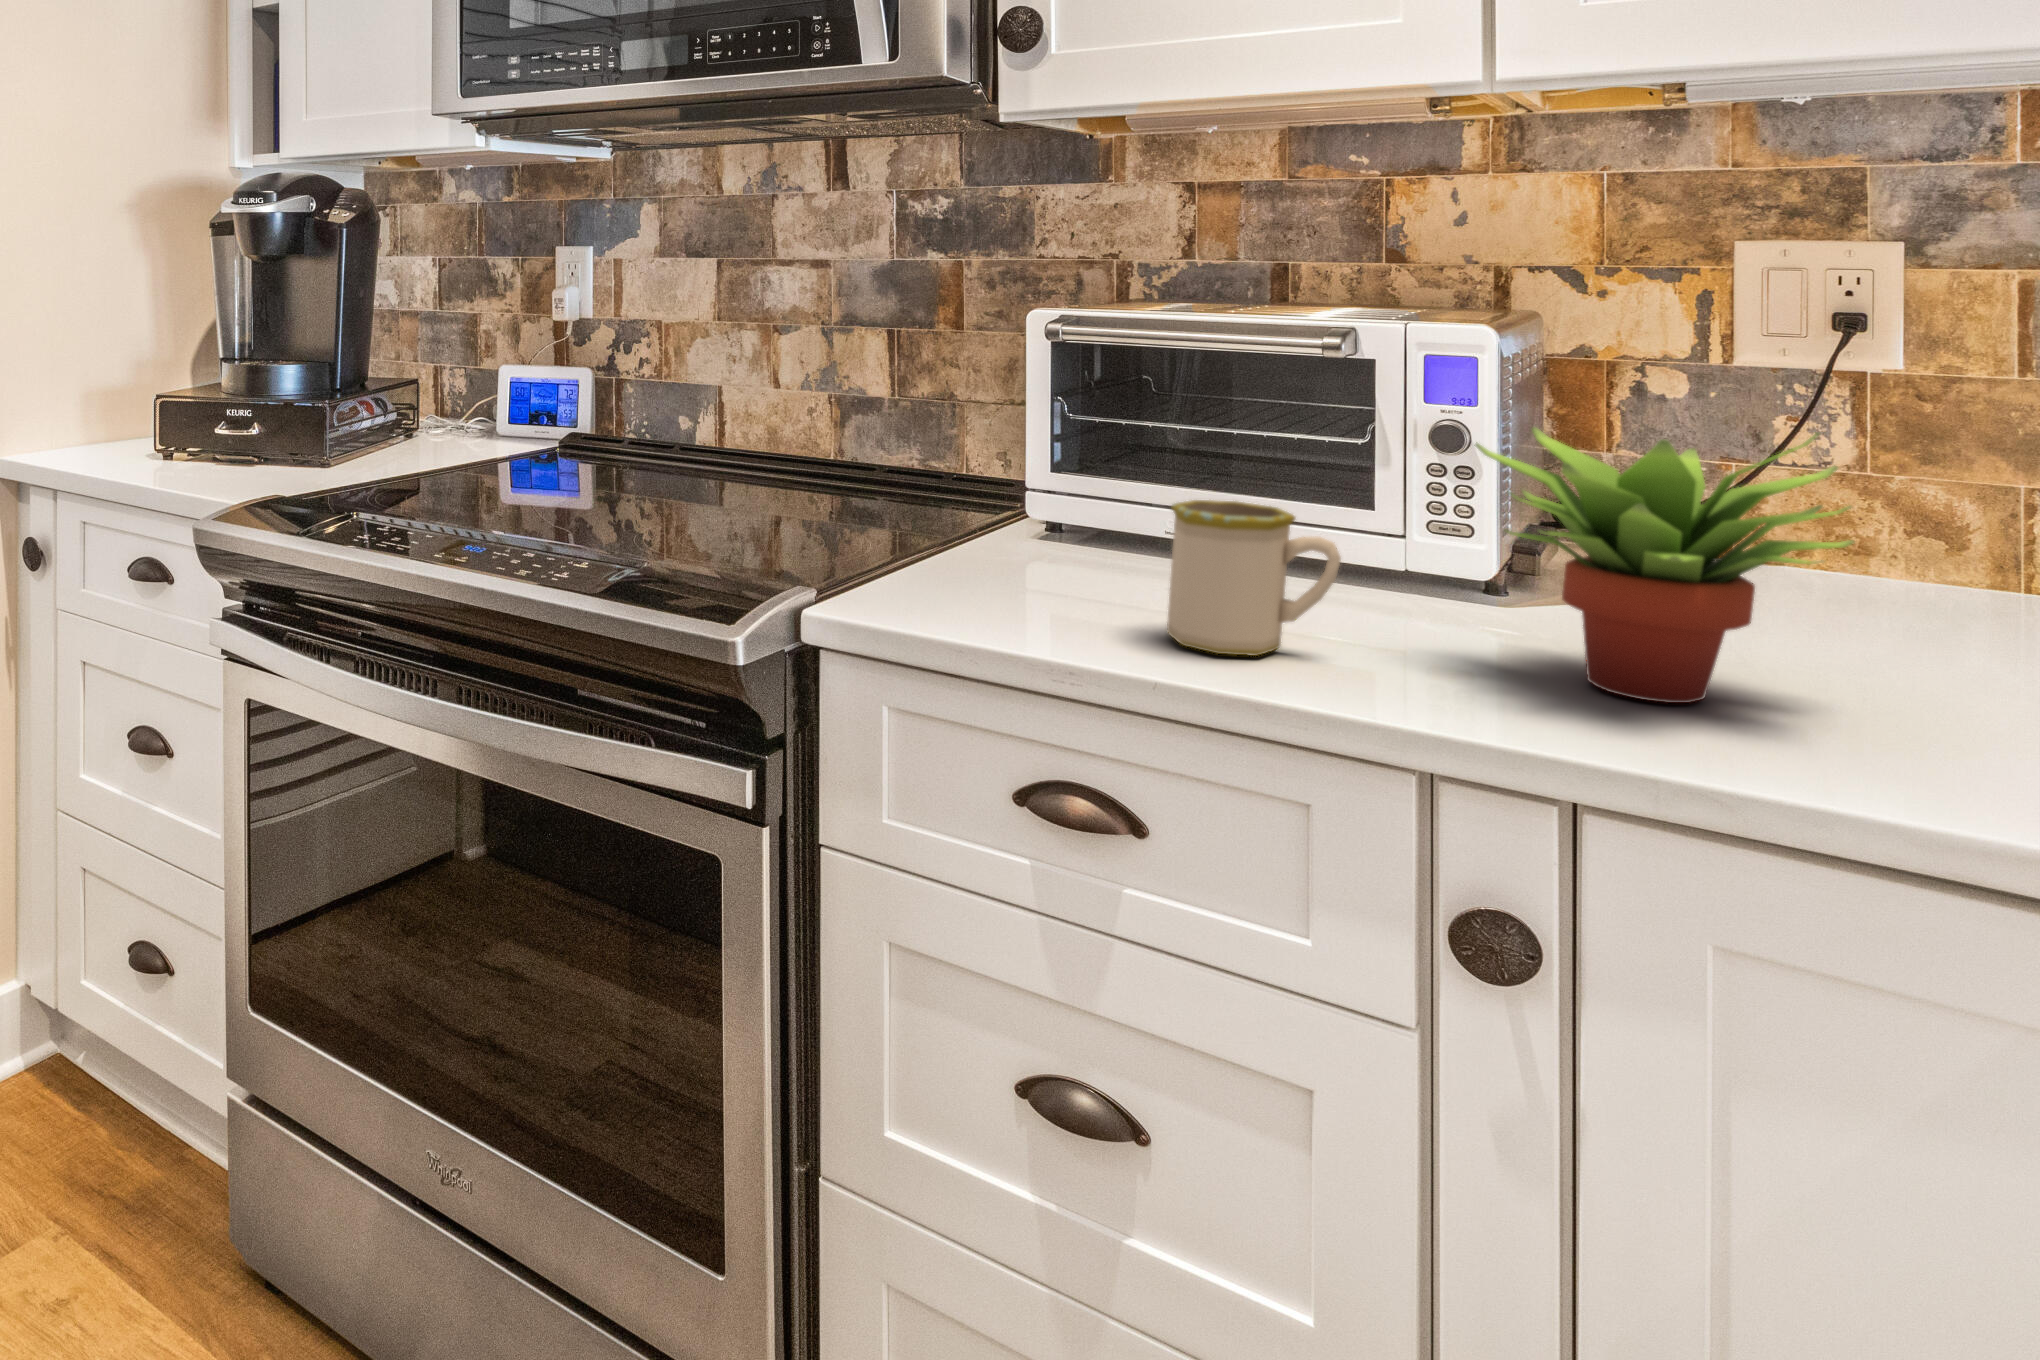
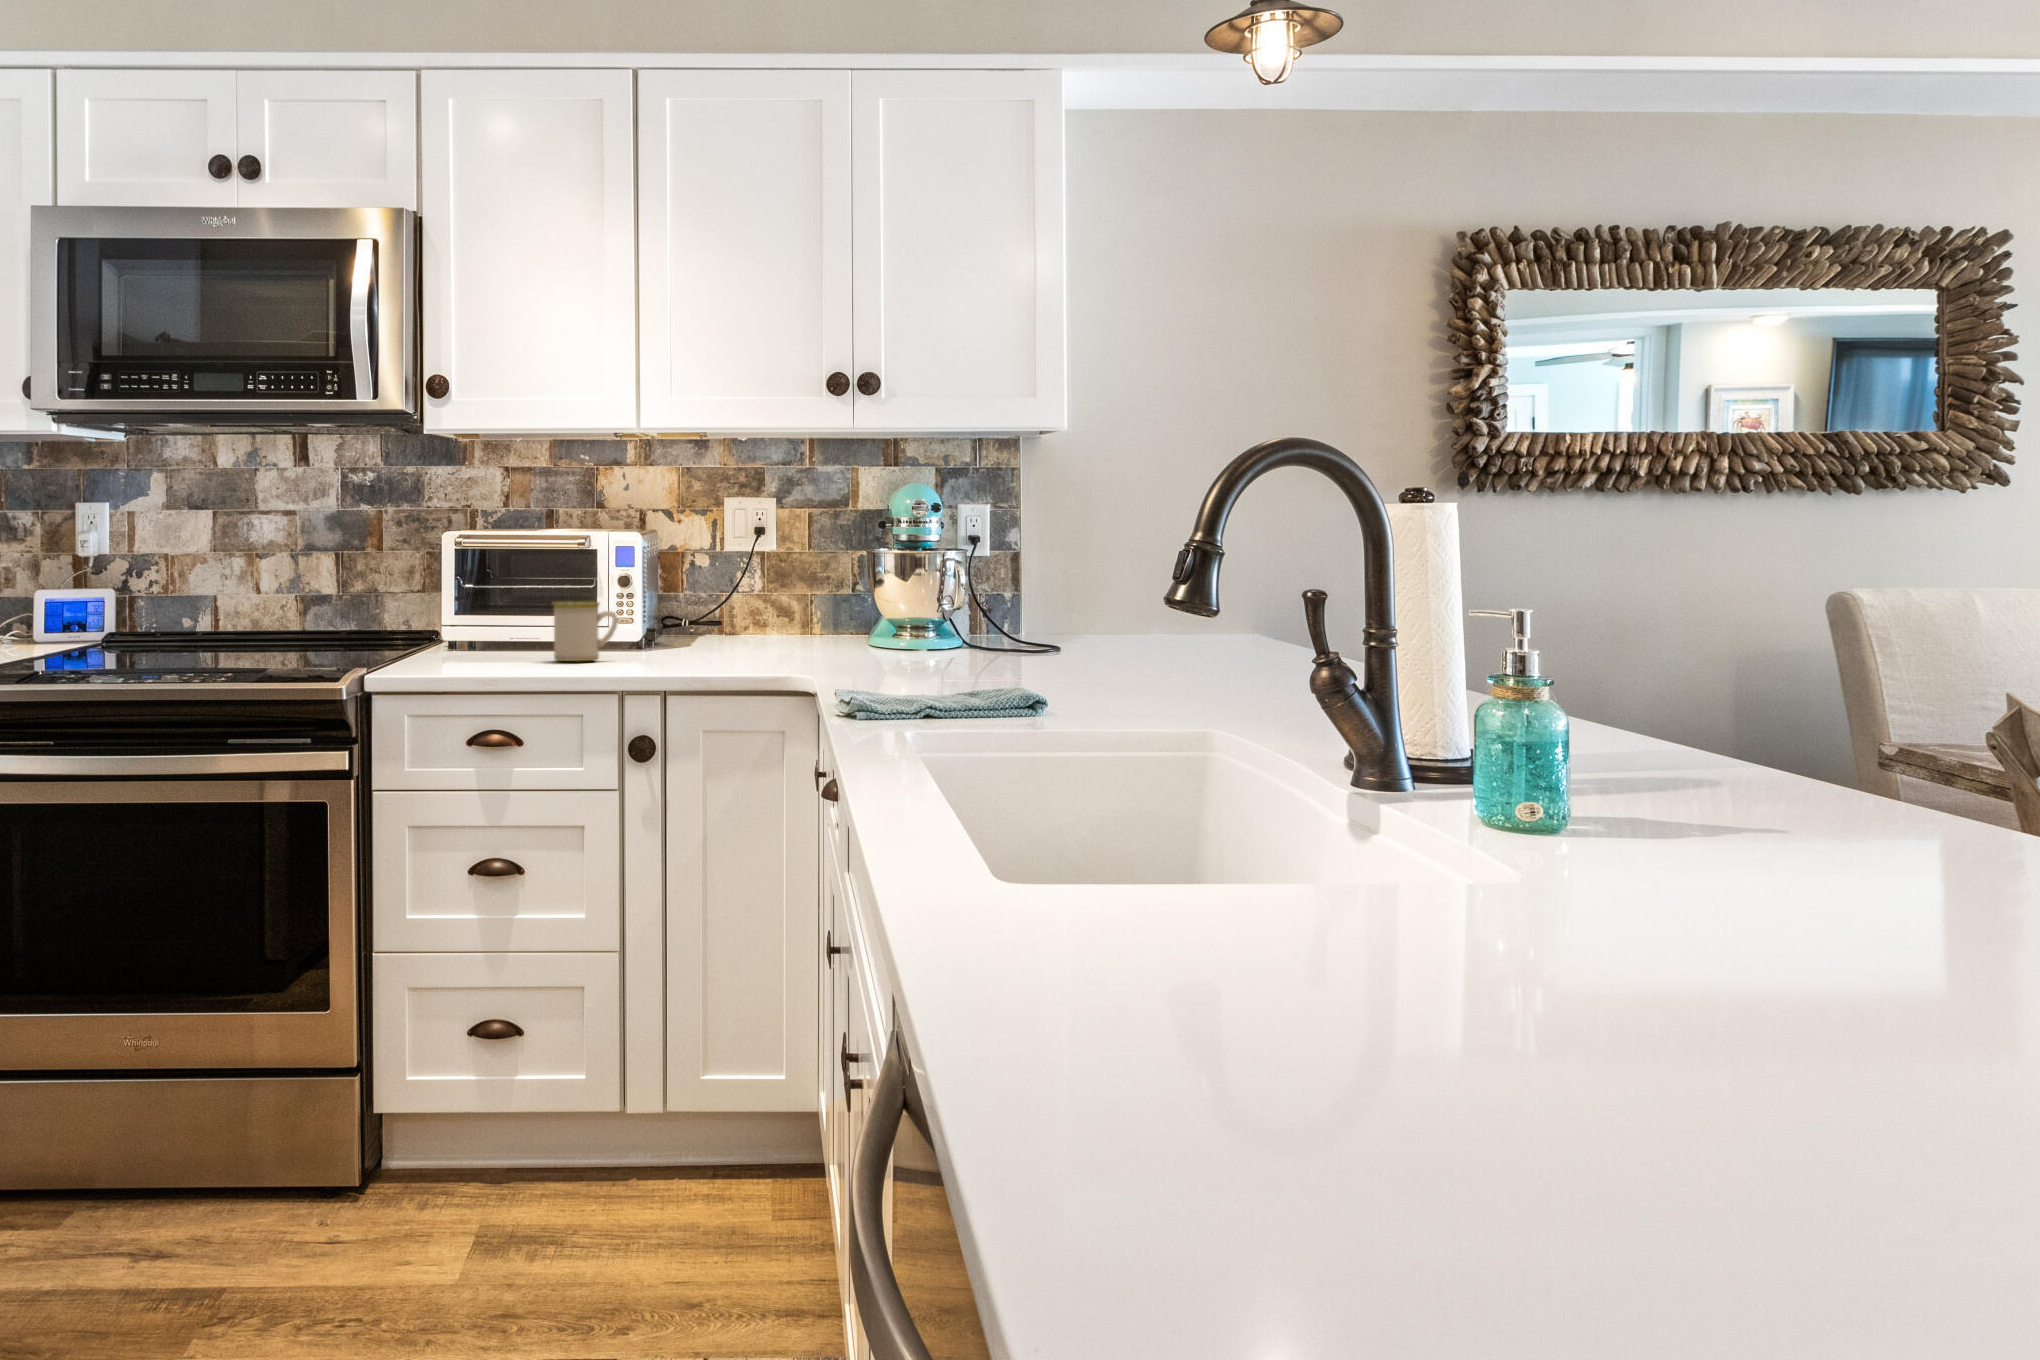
succulent plant: present [1474,427,1854,703] -> none [658,556,772,658]

